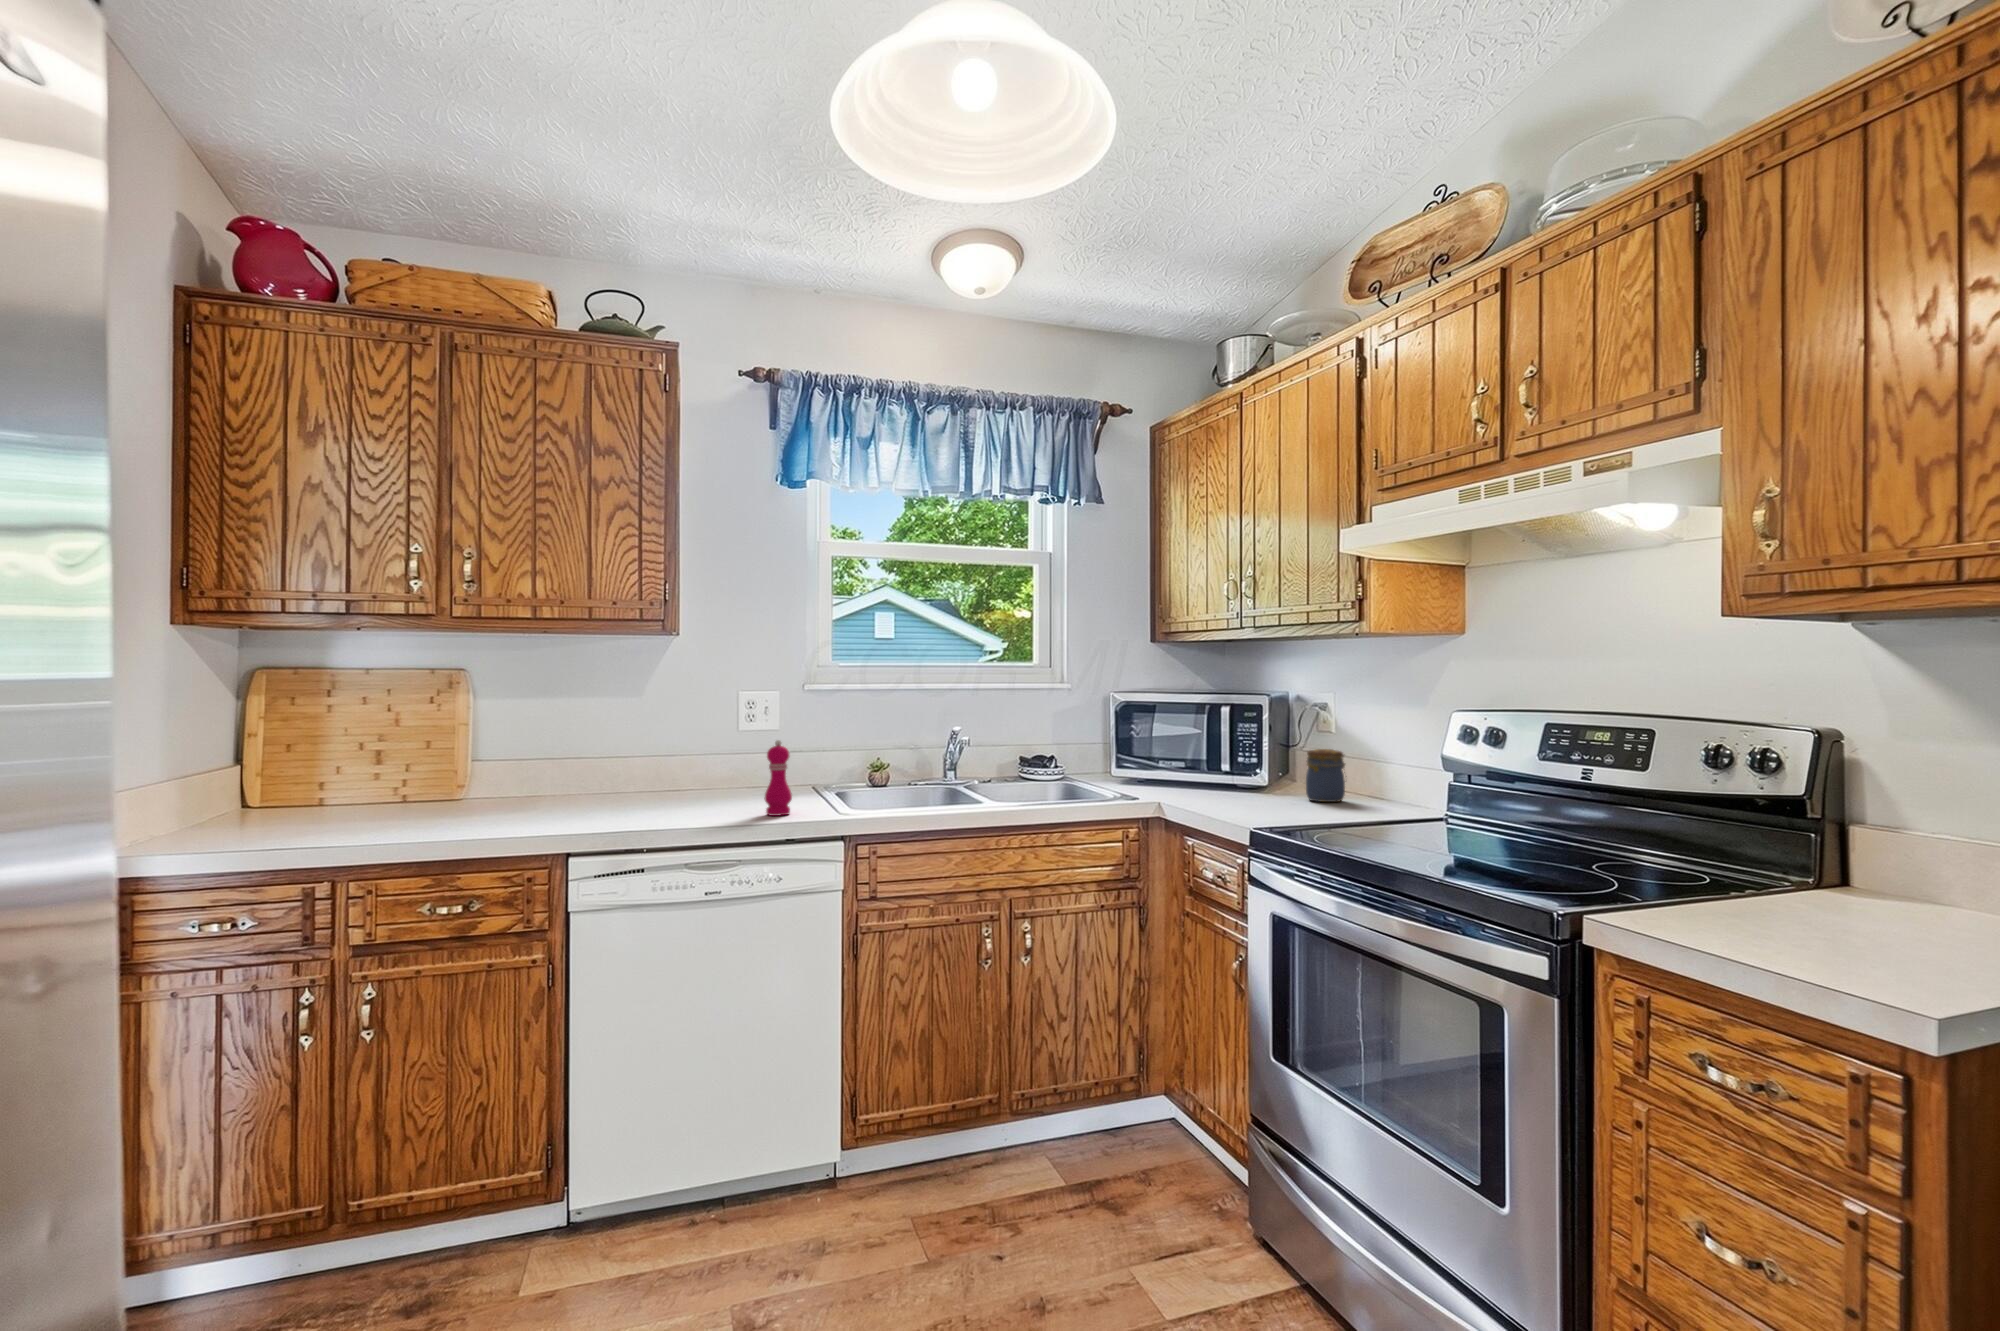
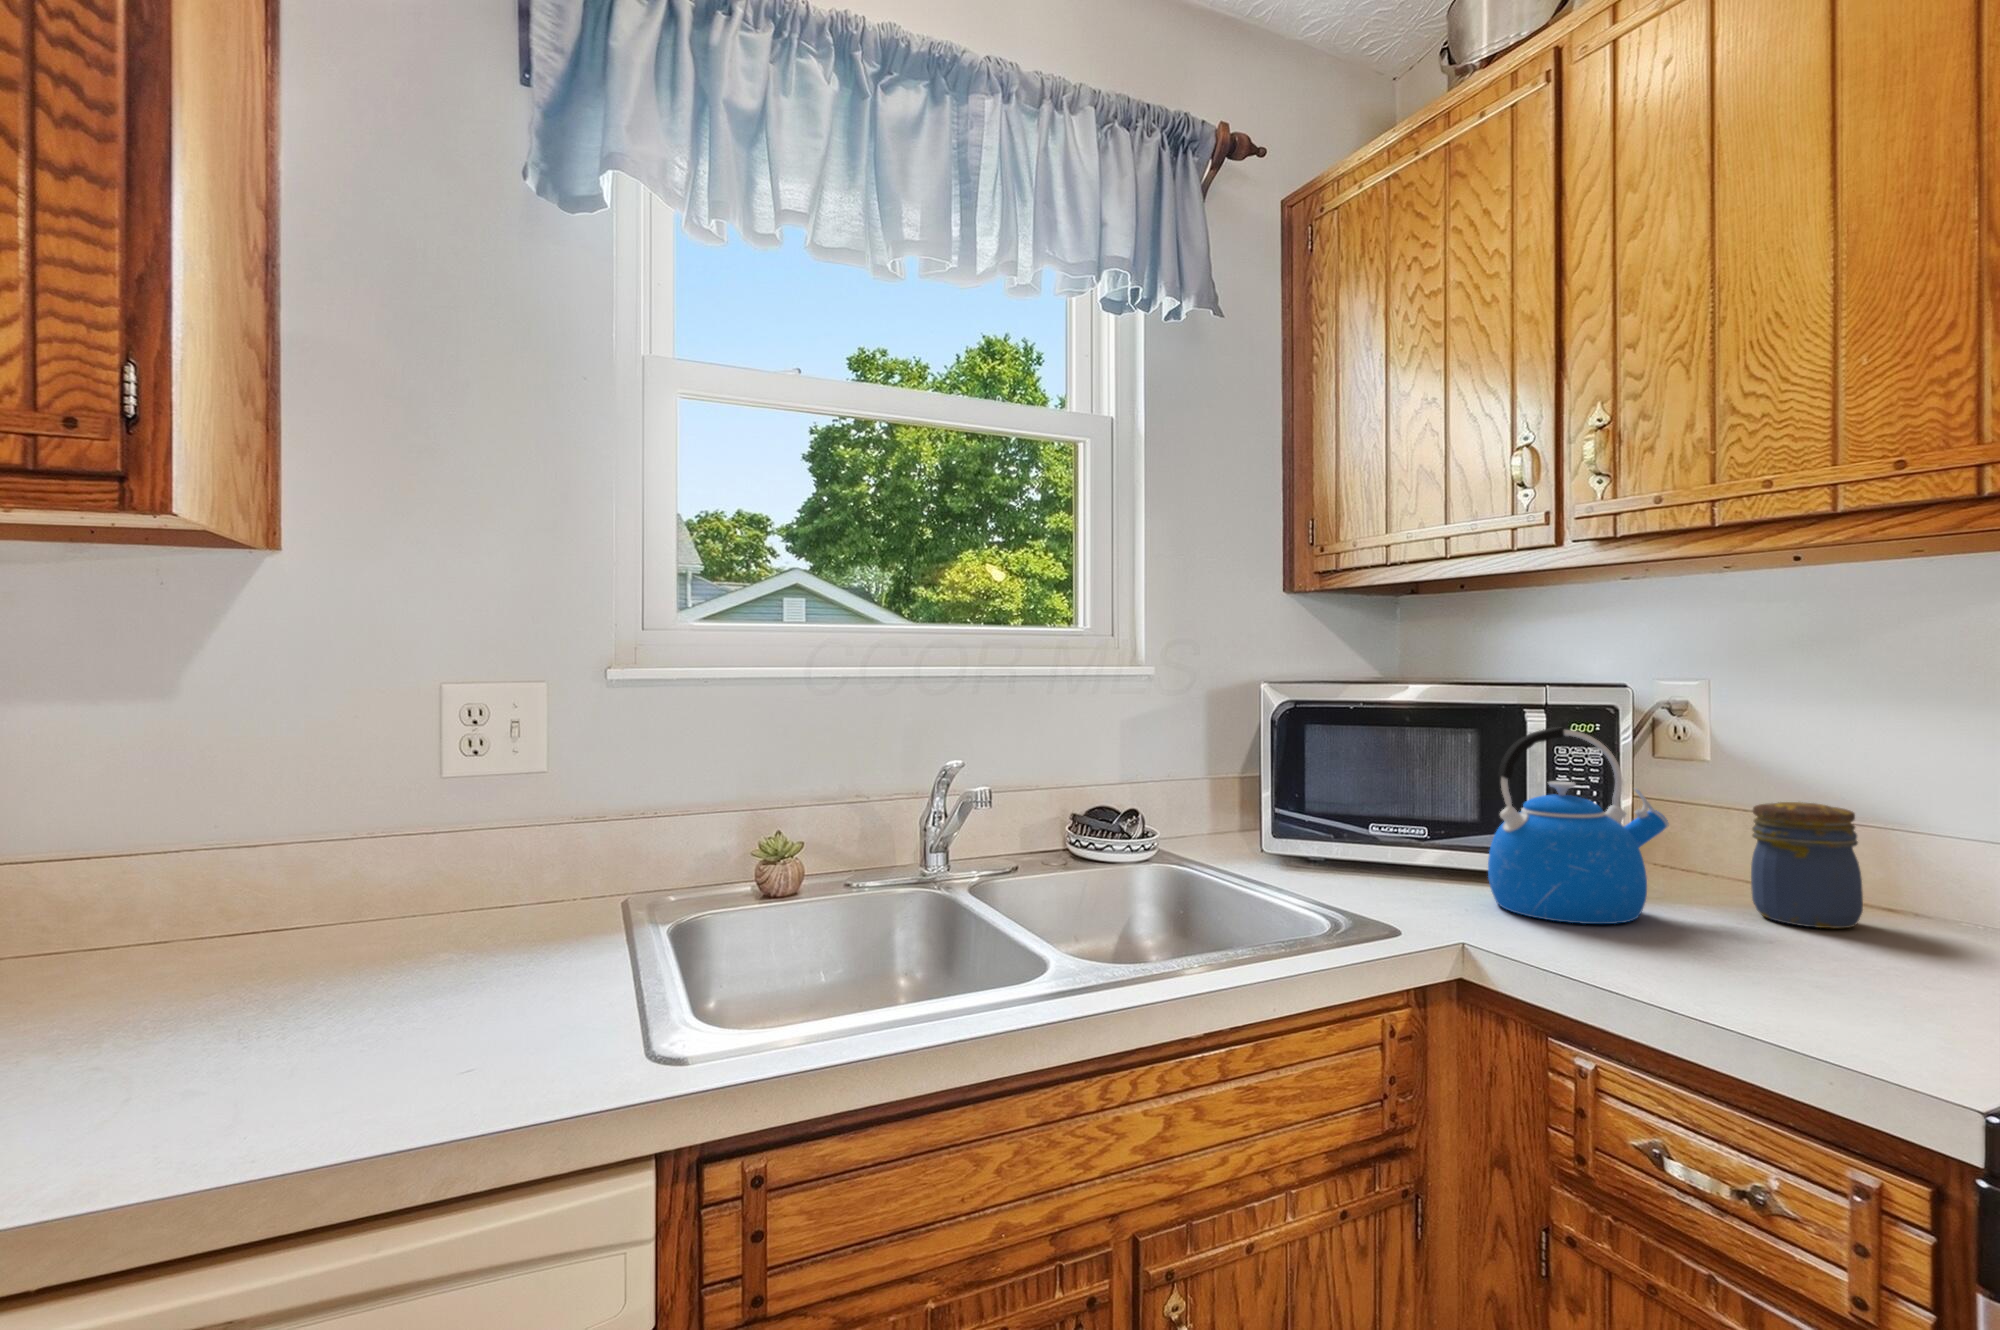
kettle: none [1196,715,1274,800] -> present [1488,727,1668,924]
pepper mill: present [764,740,792,816] -> none [408,821,503,1061]

